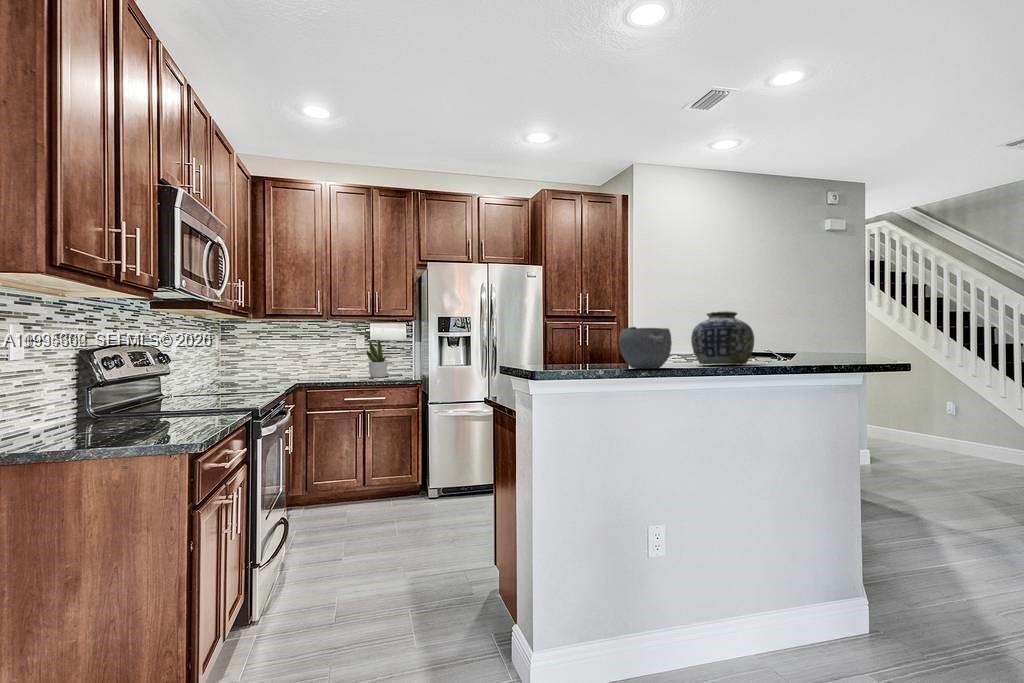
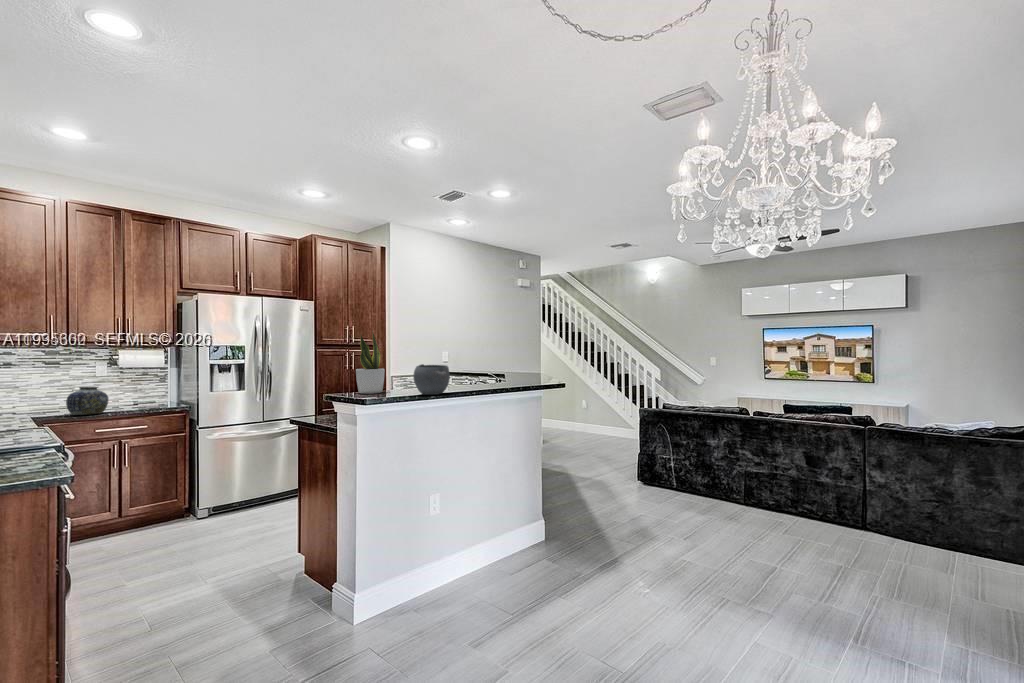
vase: present [691,311,754,364] -> present [66,387,108,415]
potted plant: present [367,340,387,378] -> present [356,334,385,394]

